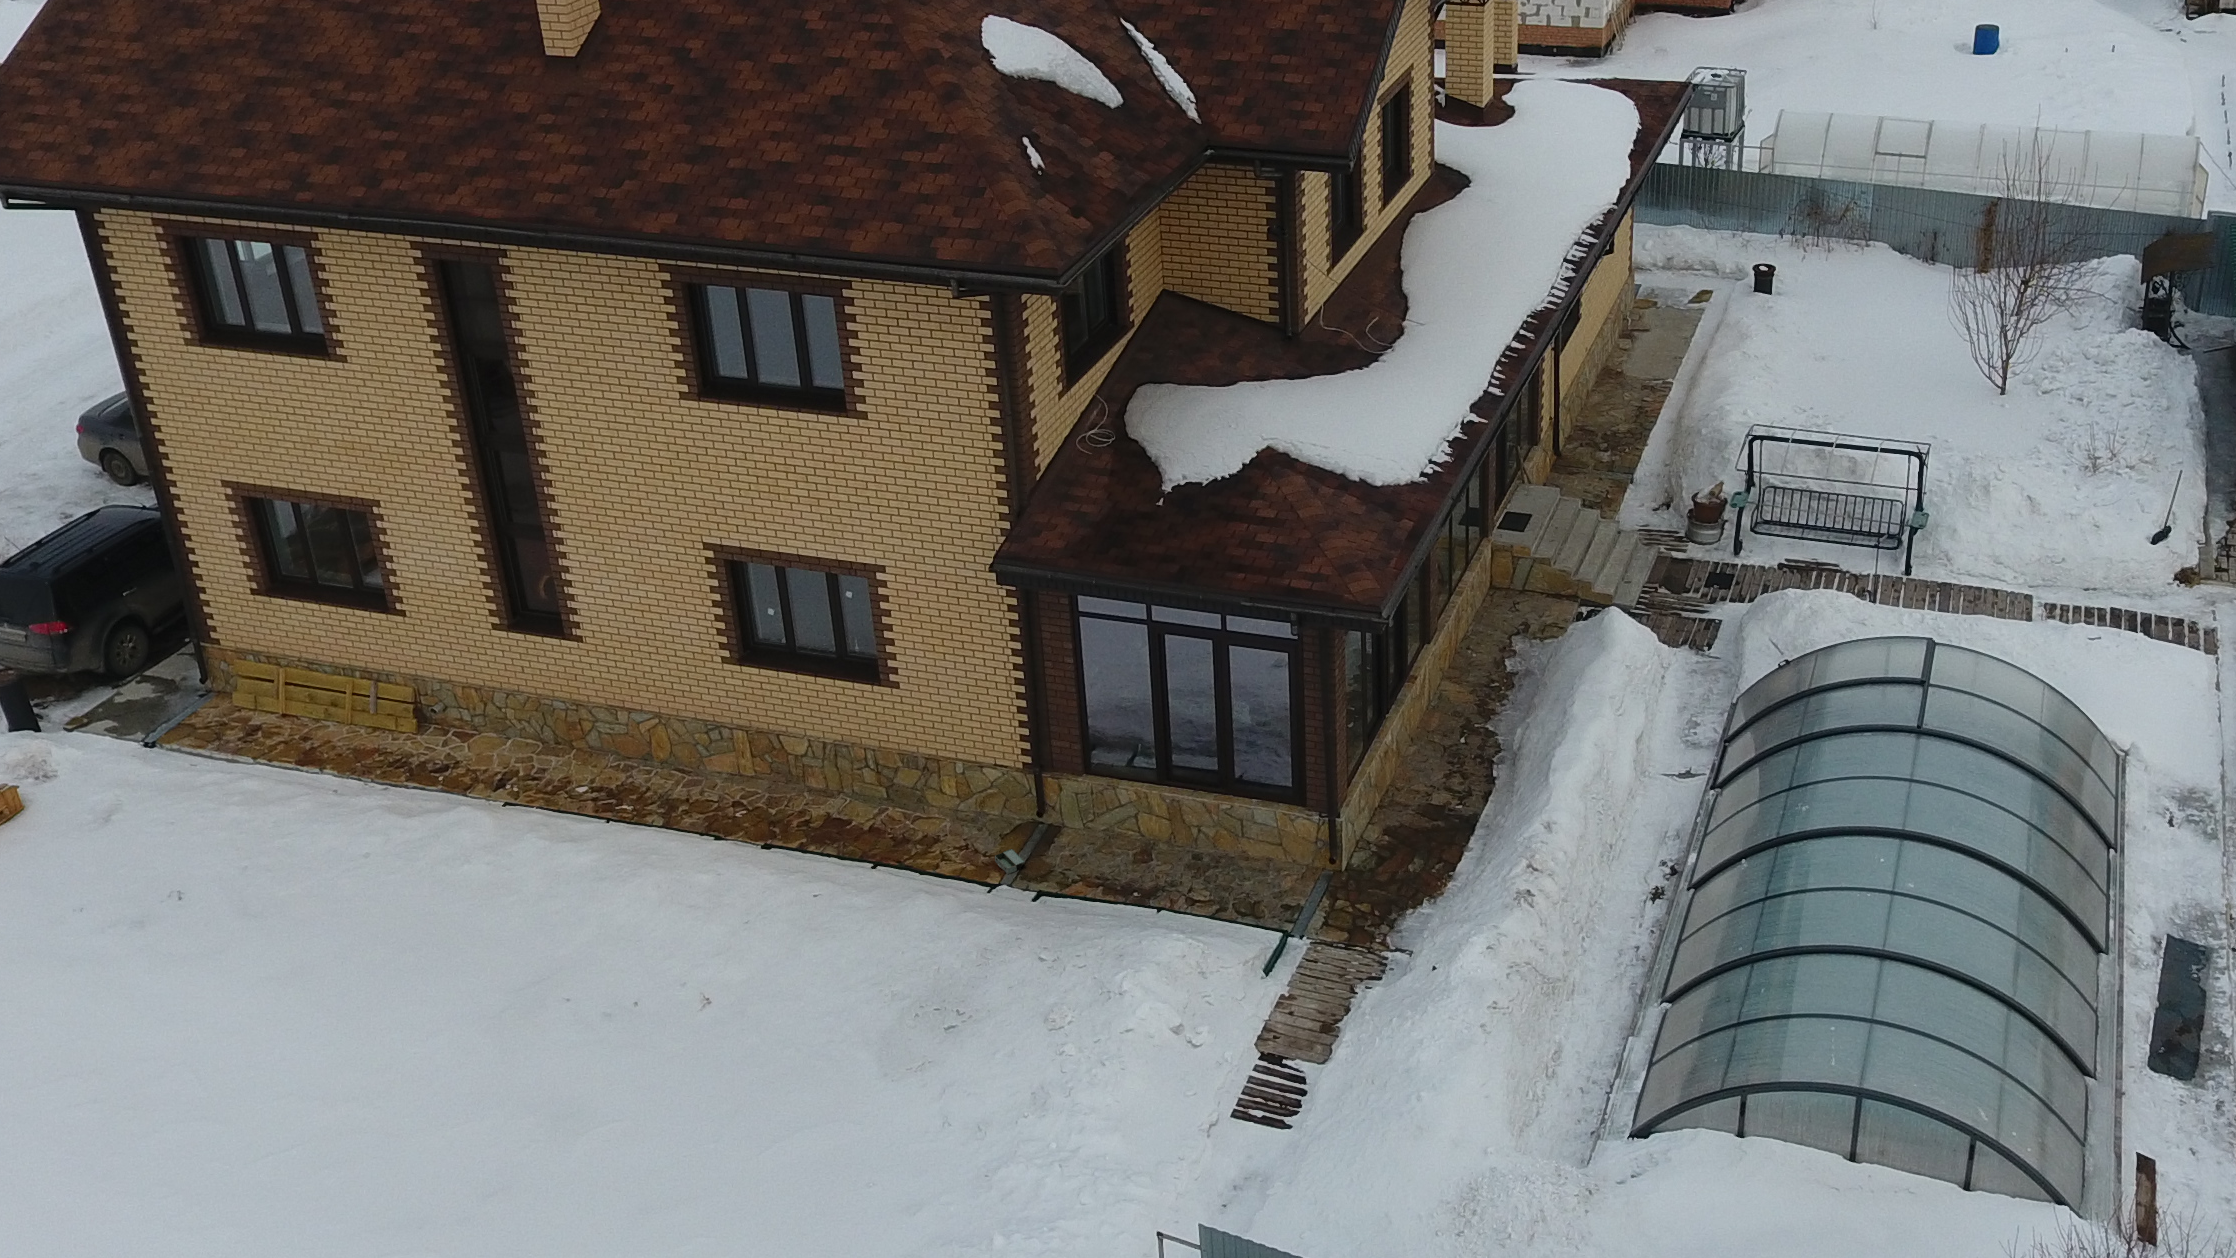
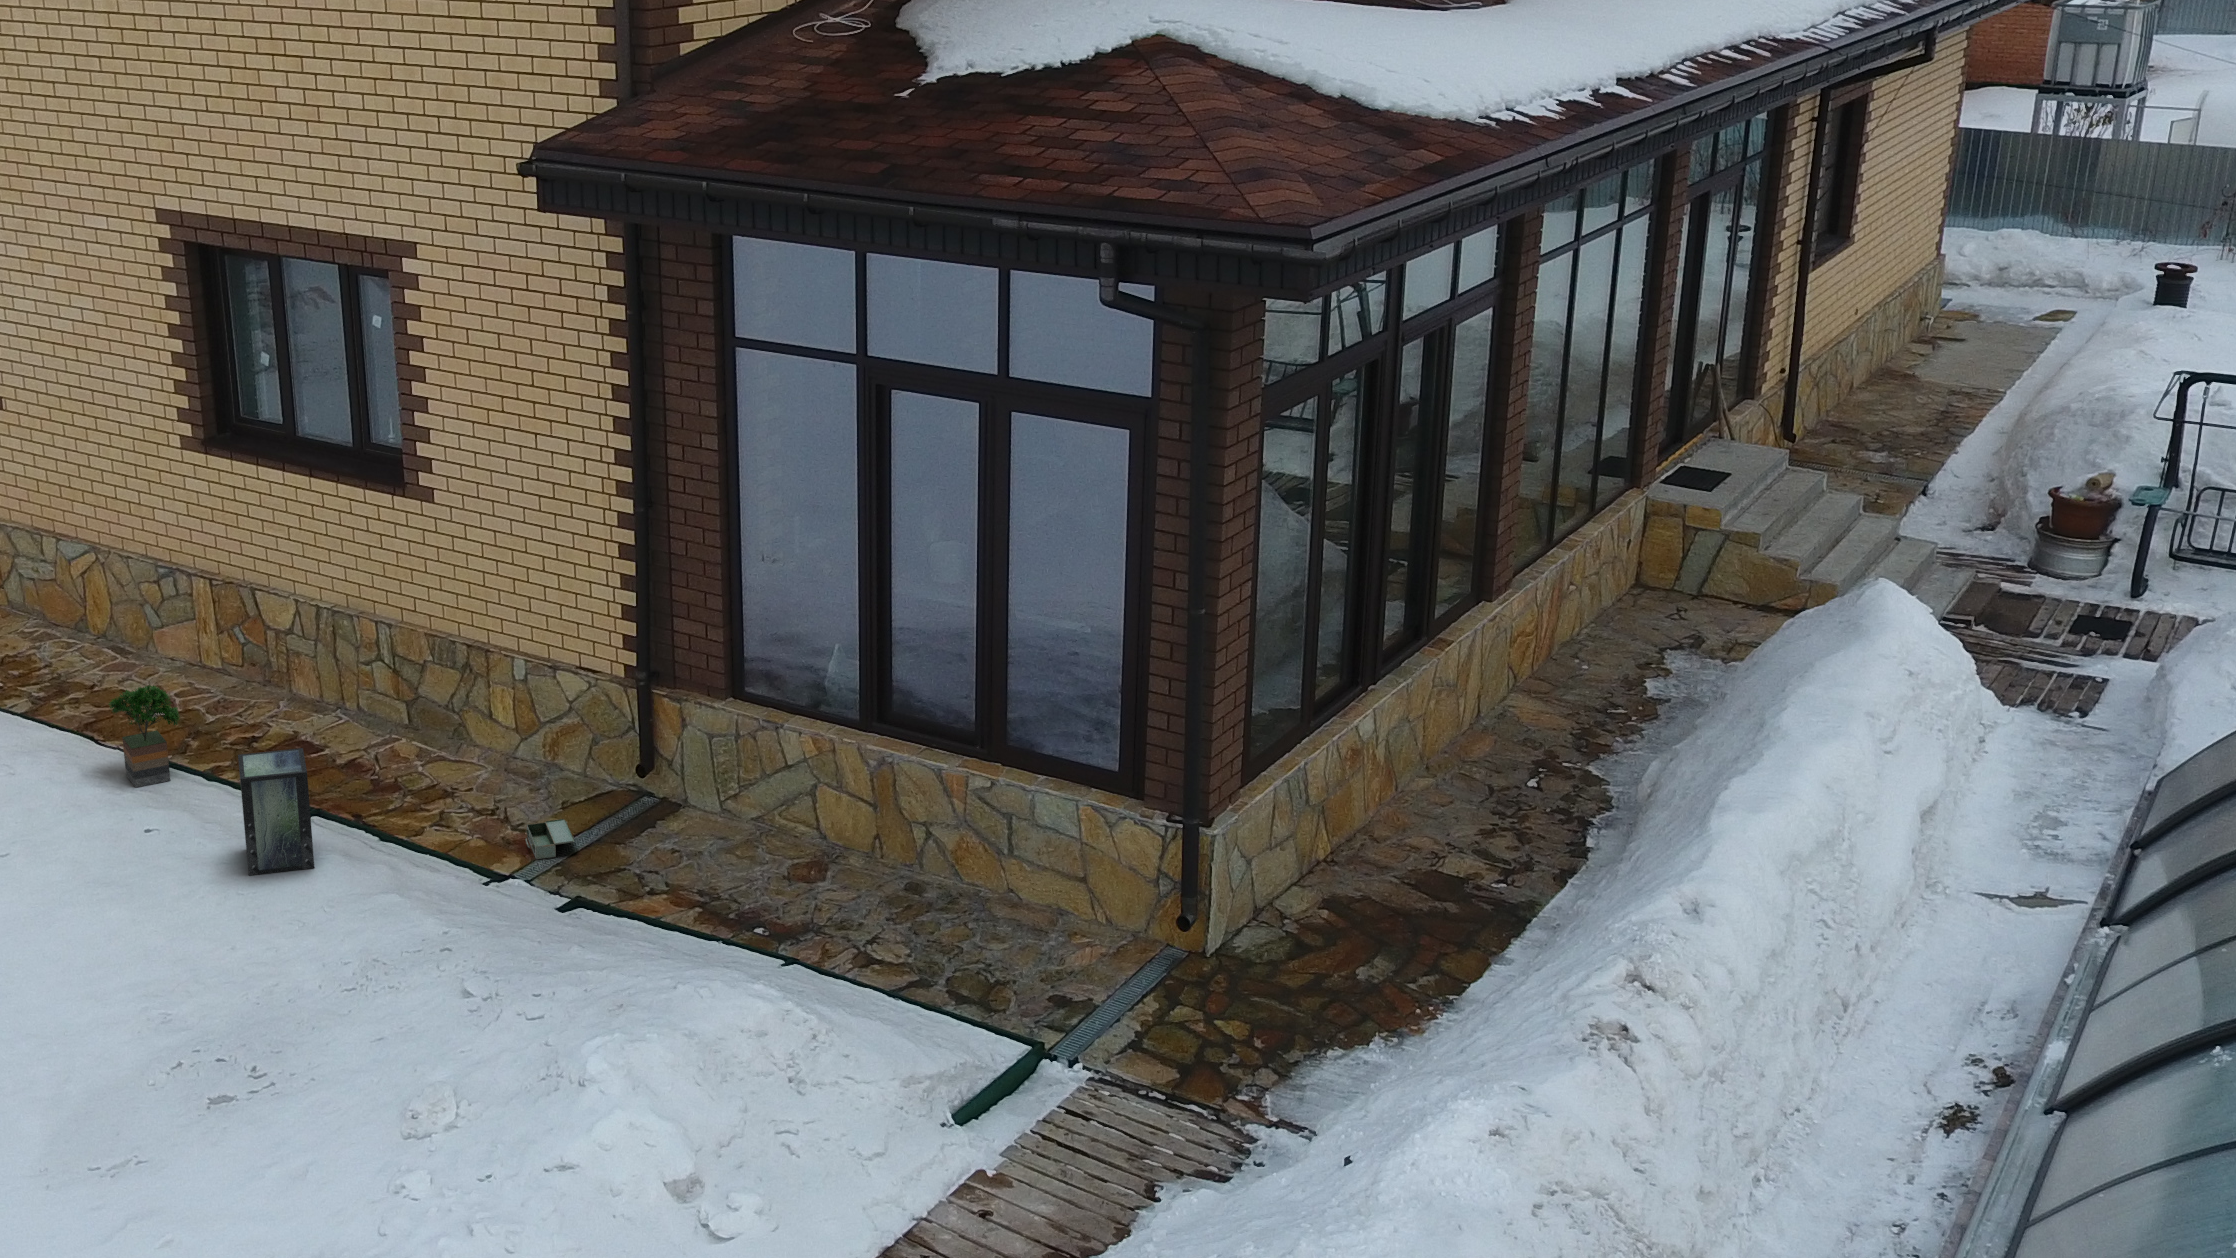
potted tree: none [751,812,792,868] -> present [108,685,179,788]
storage box: none [854,842,902,911] -> present [238,748,314,876]

